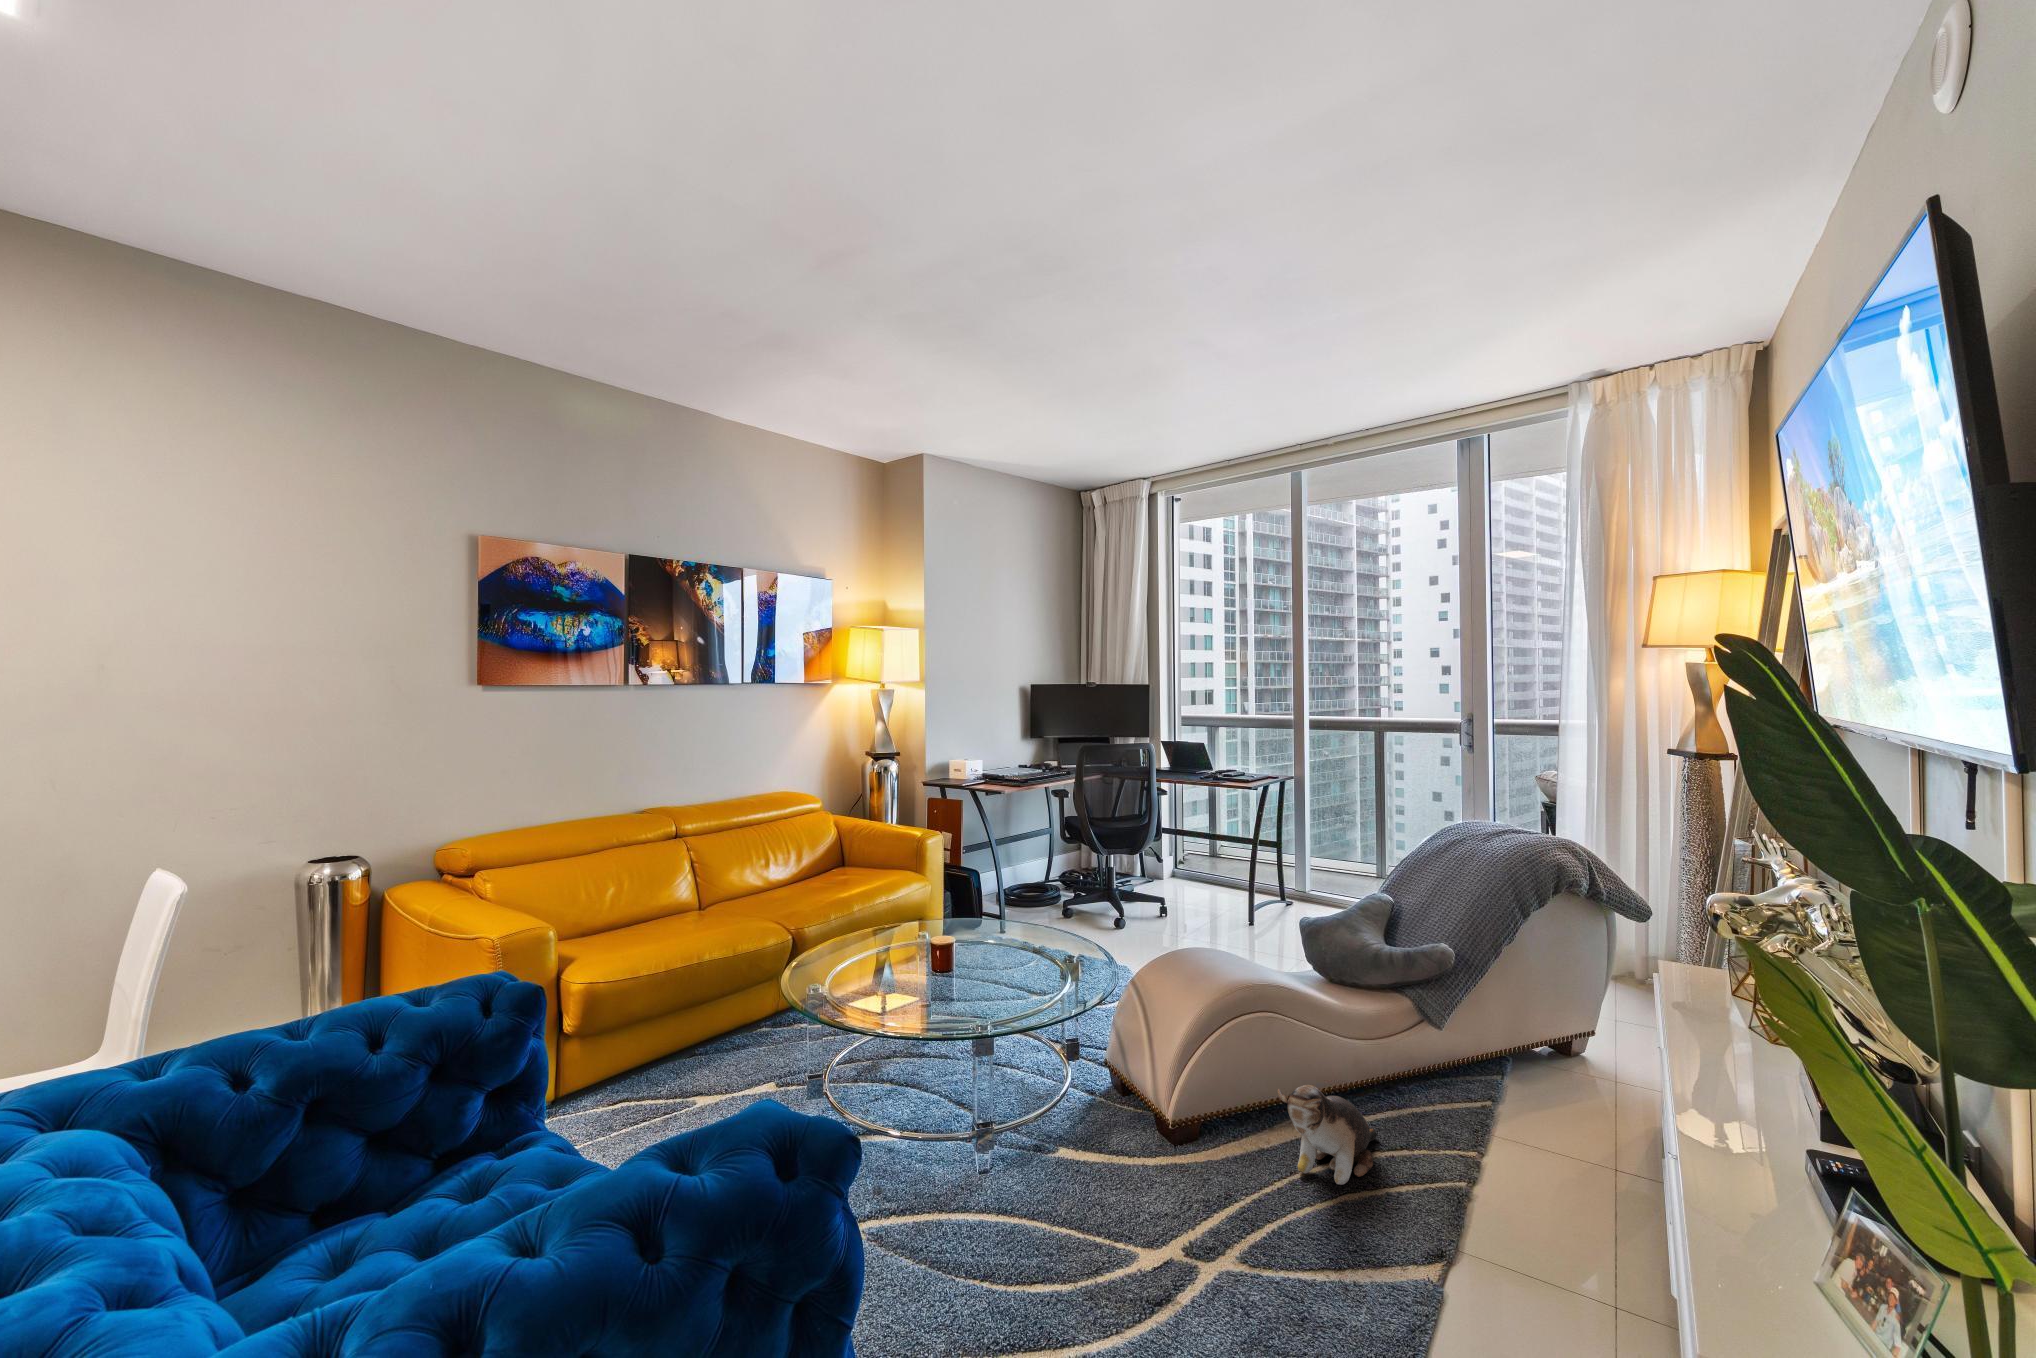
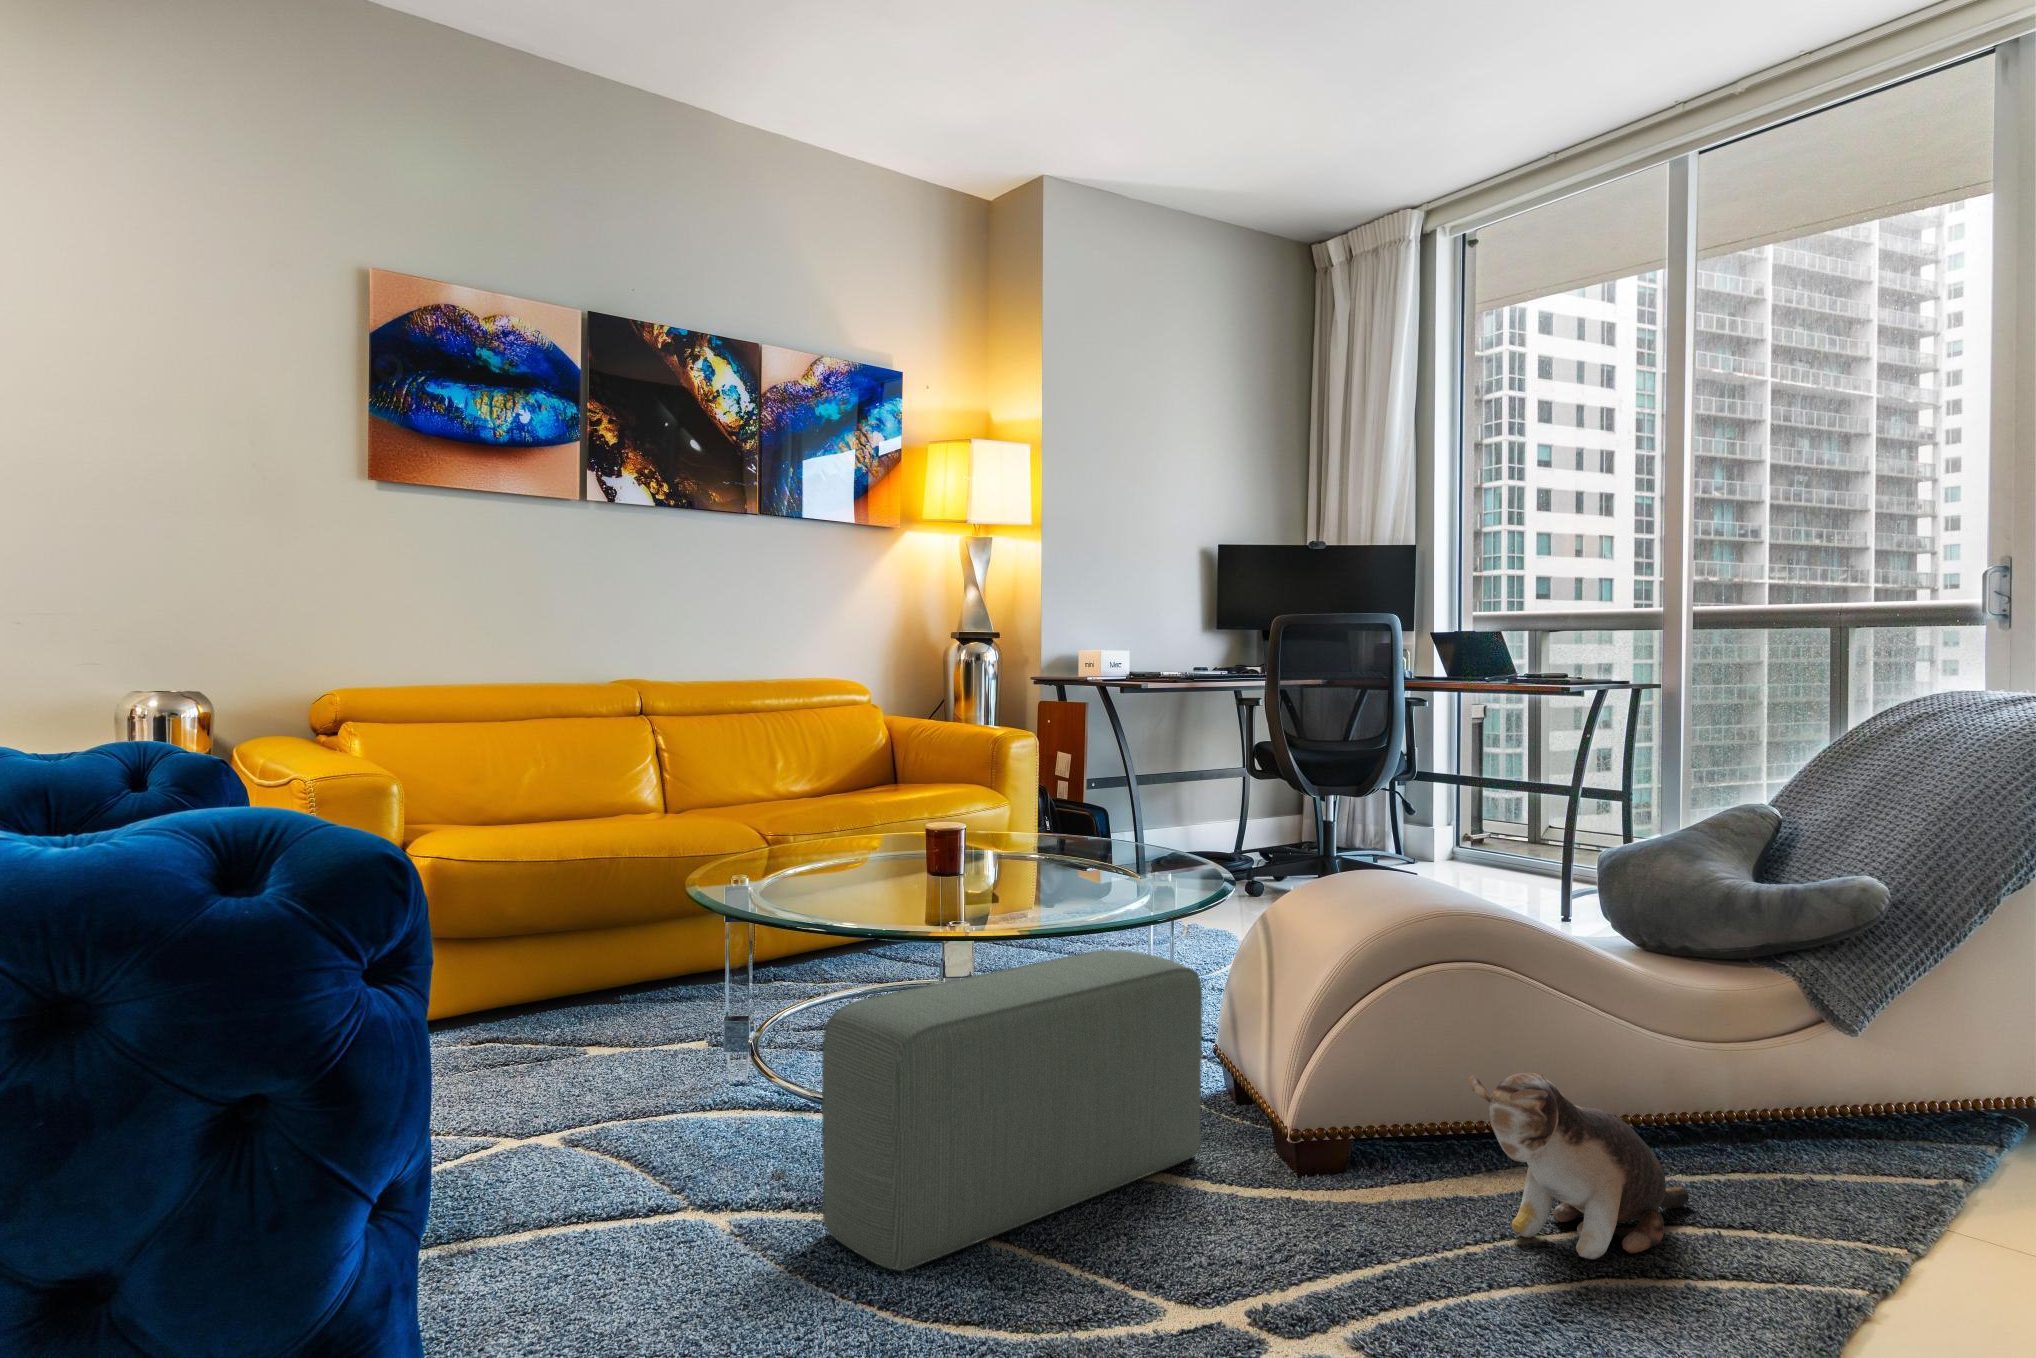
pouf: none [922,1016,1115,1252] -> present [822,950,1202,1271]

